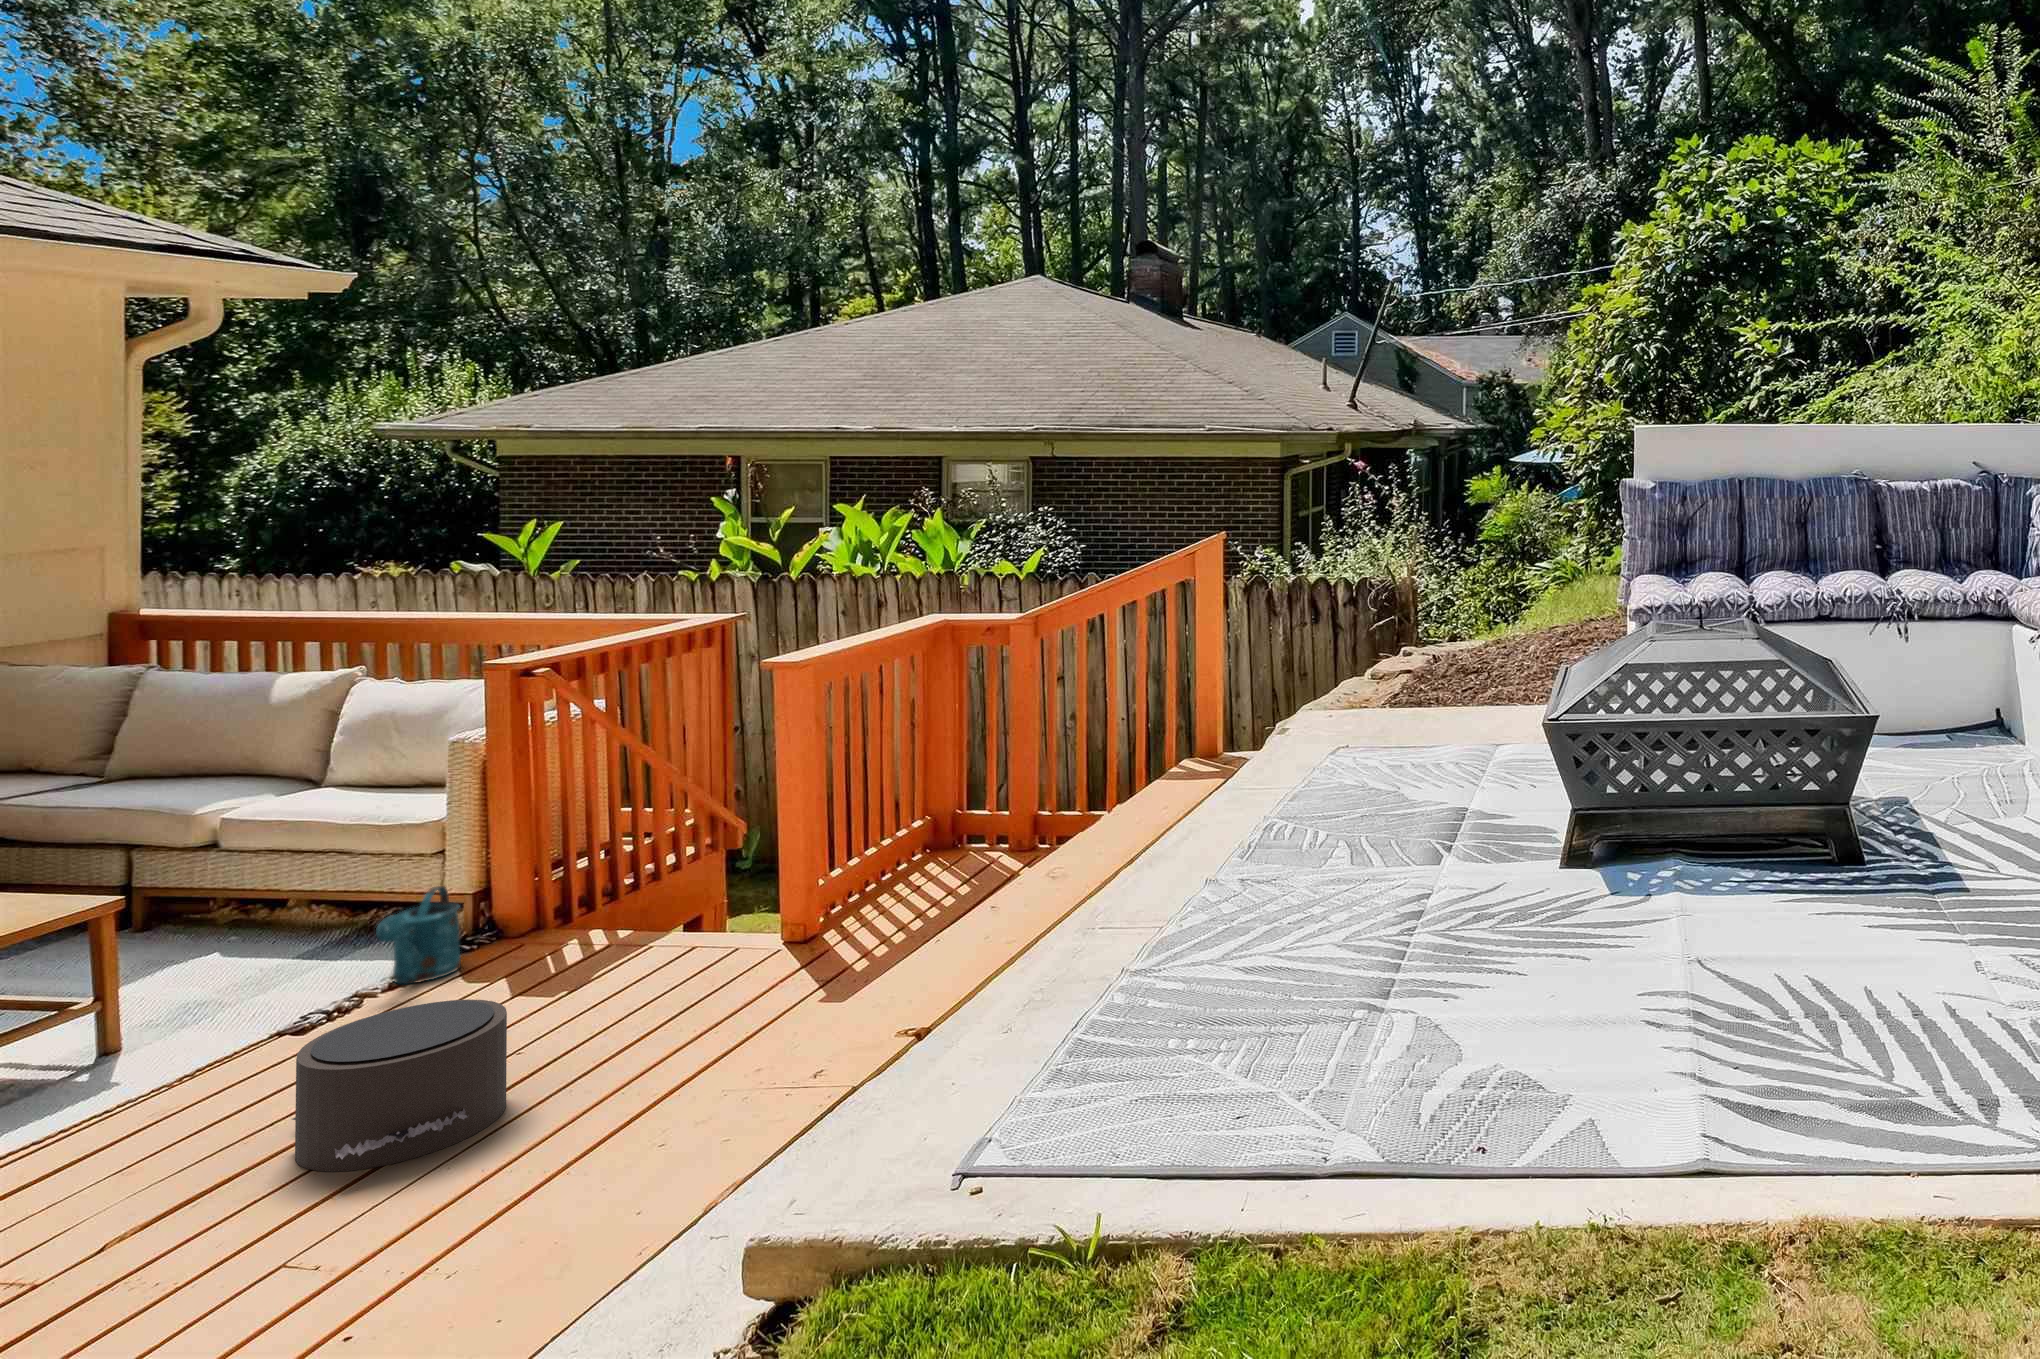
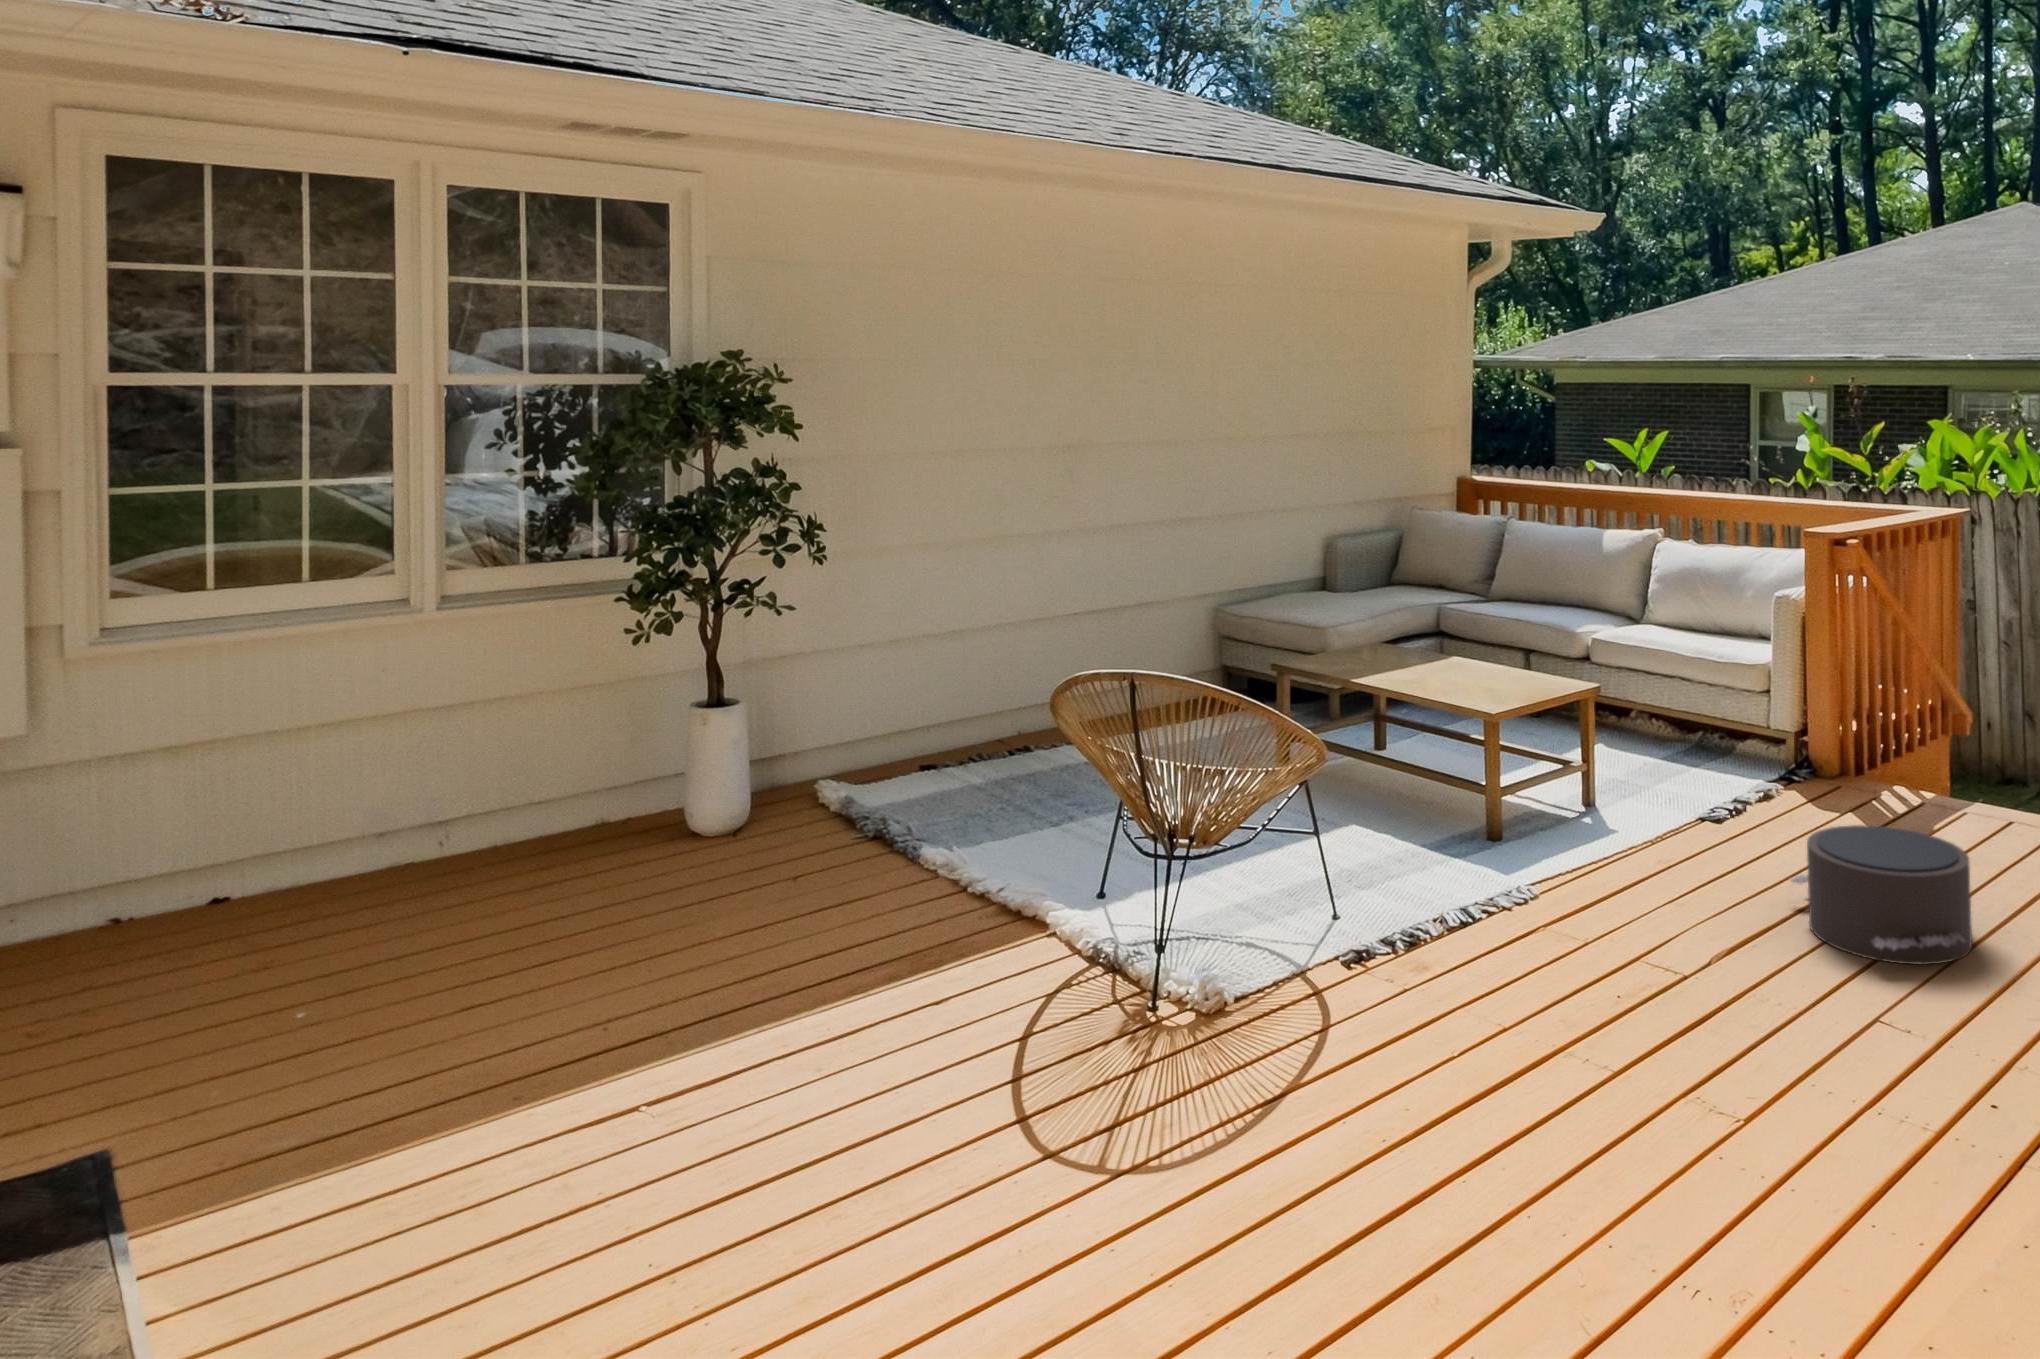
watering can: present [376,886,461,984] -> none [1753,721,1805,800]

